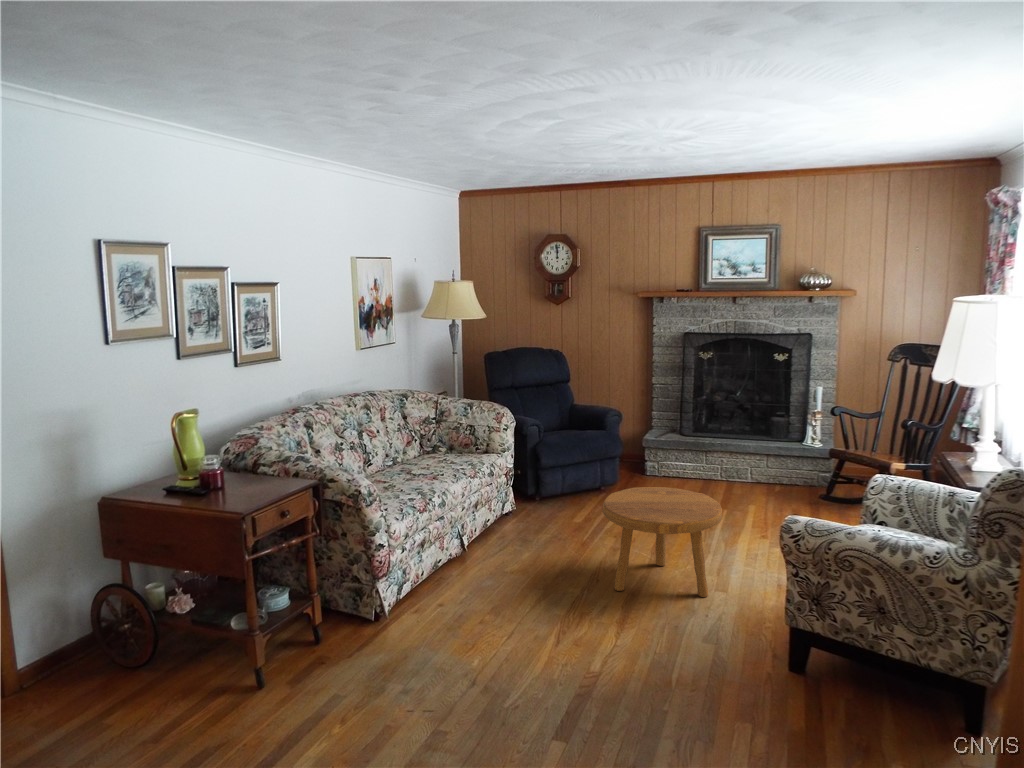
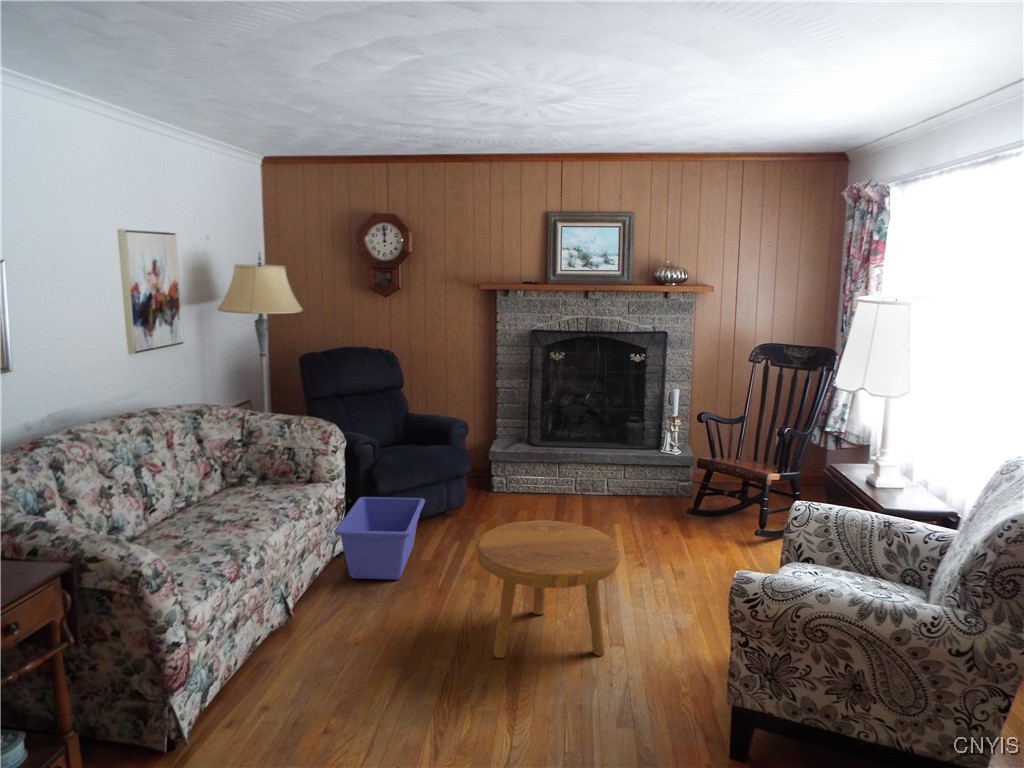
storage bin: none [501,469,578,534] -> present [334,497,425,580]

